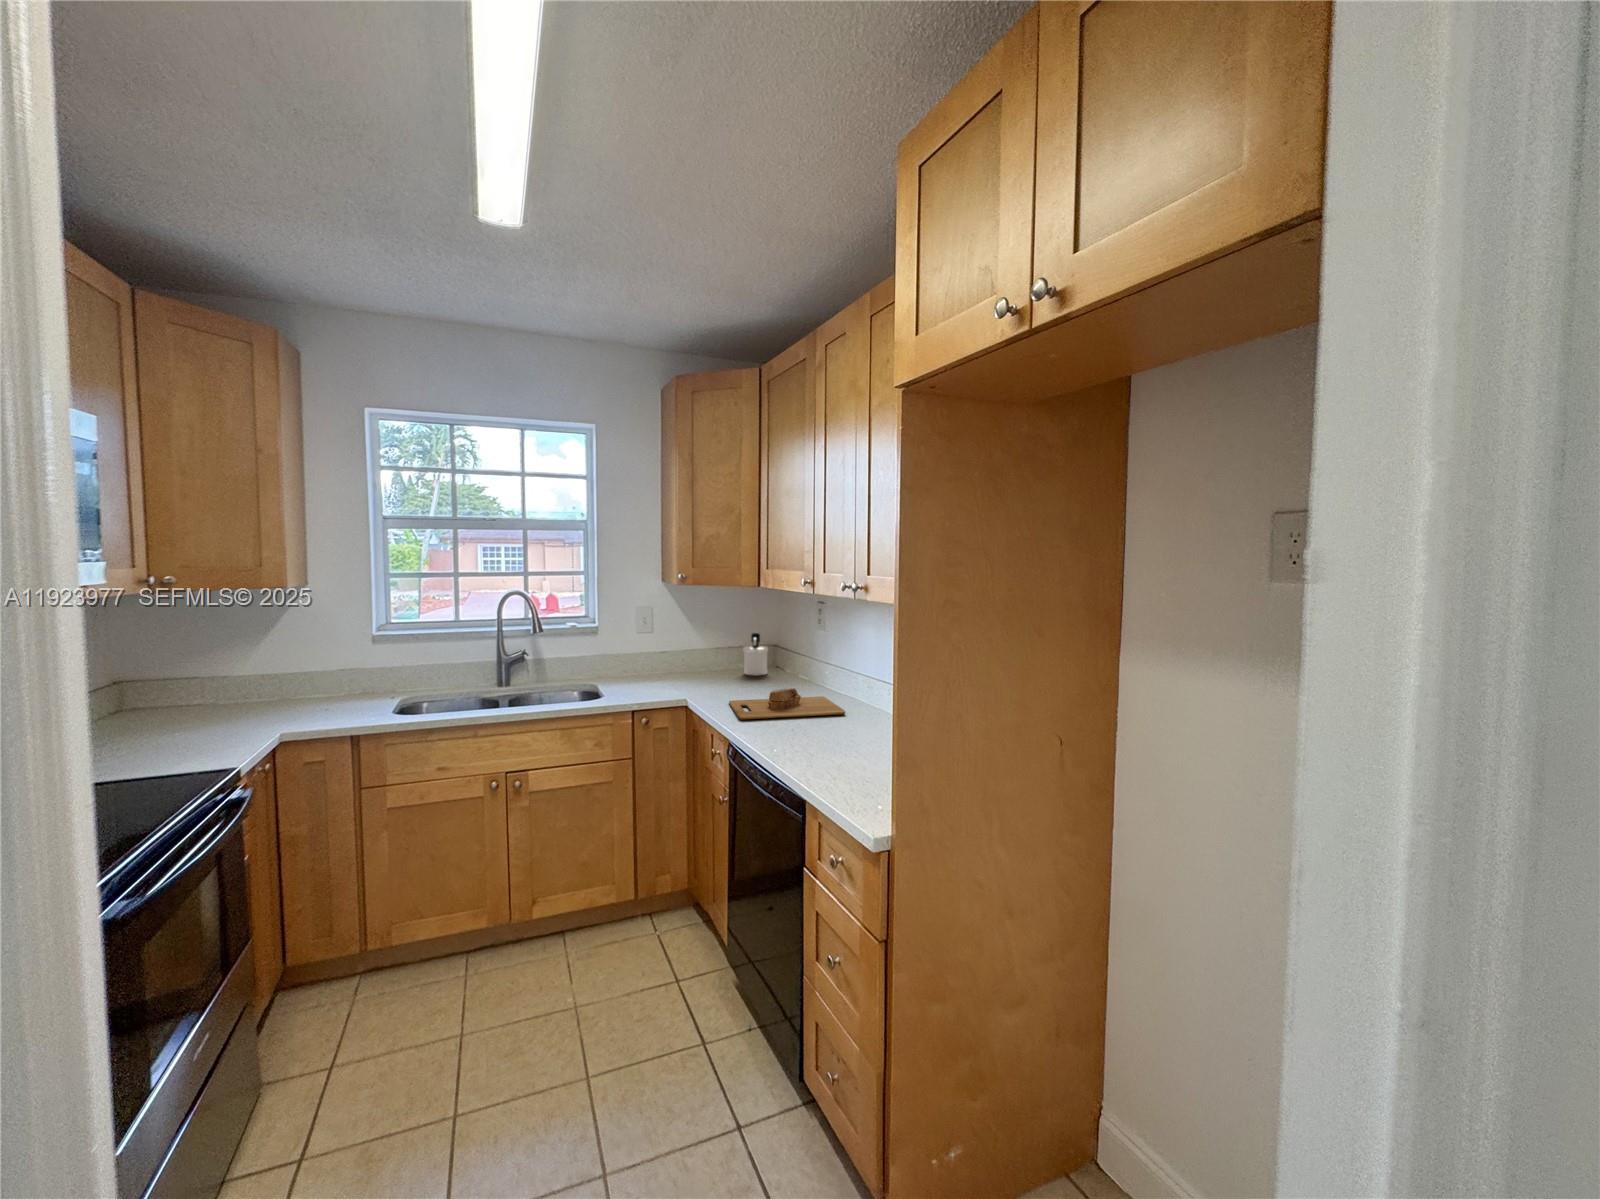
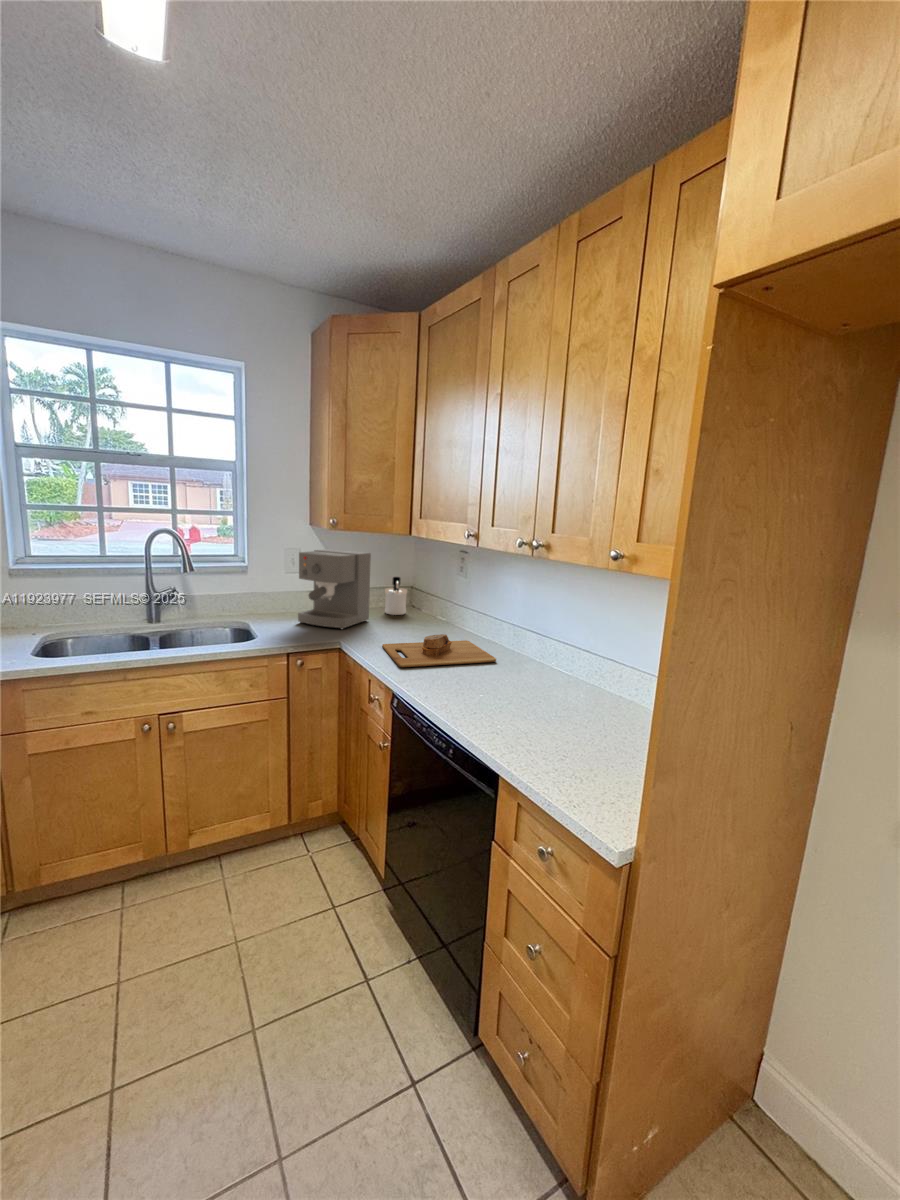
coffee maker: none [647,605,723,689] -> present [298,549,371,629]

